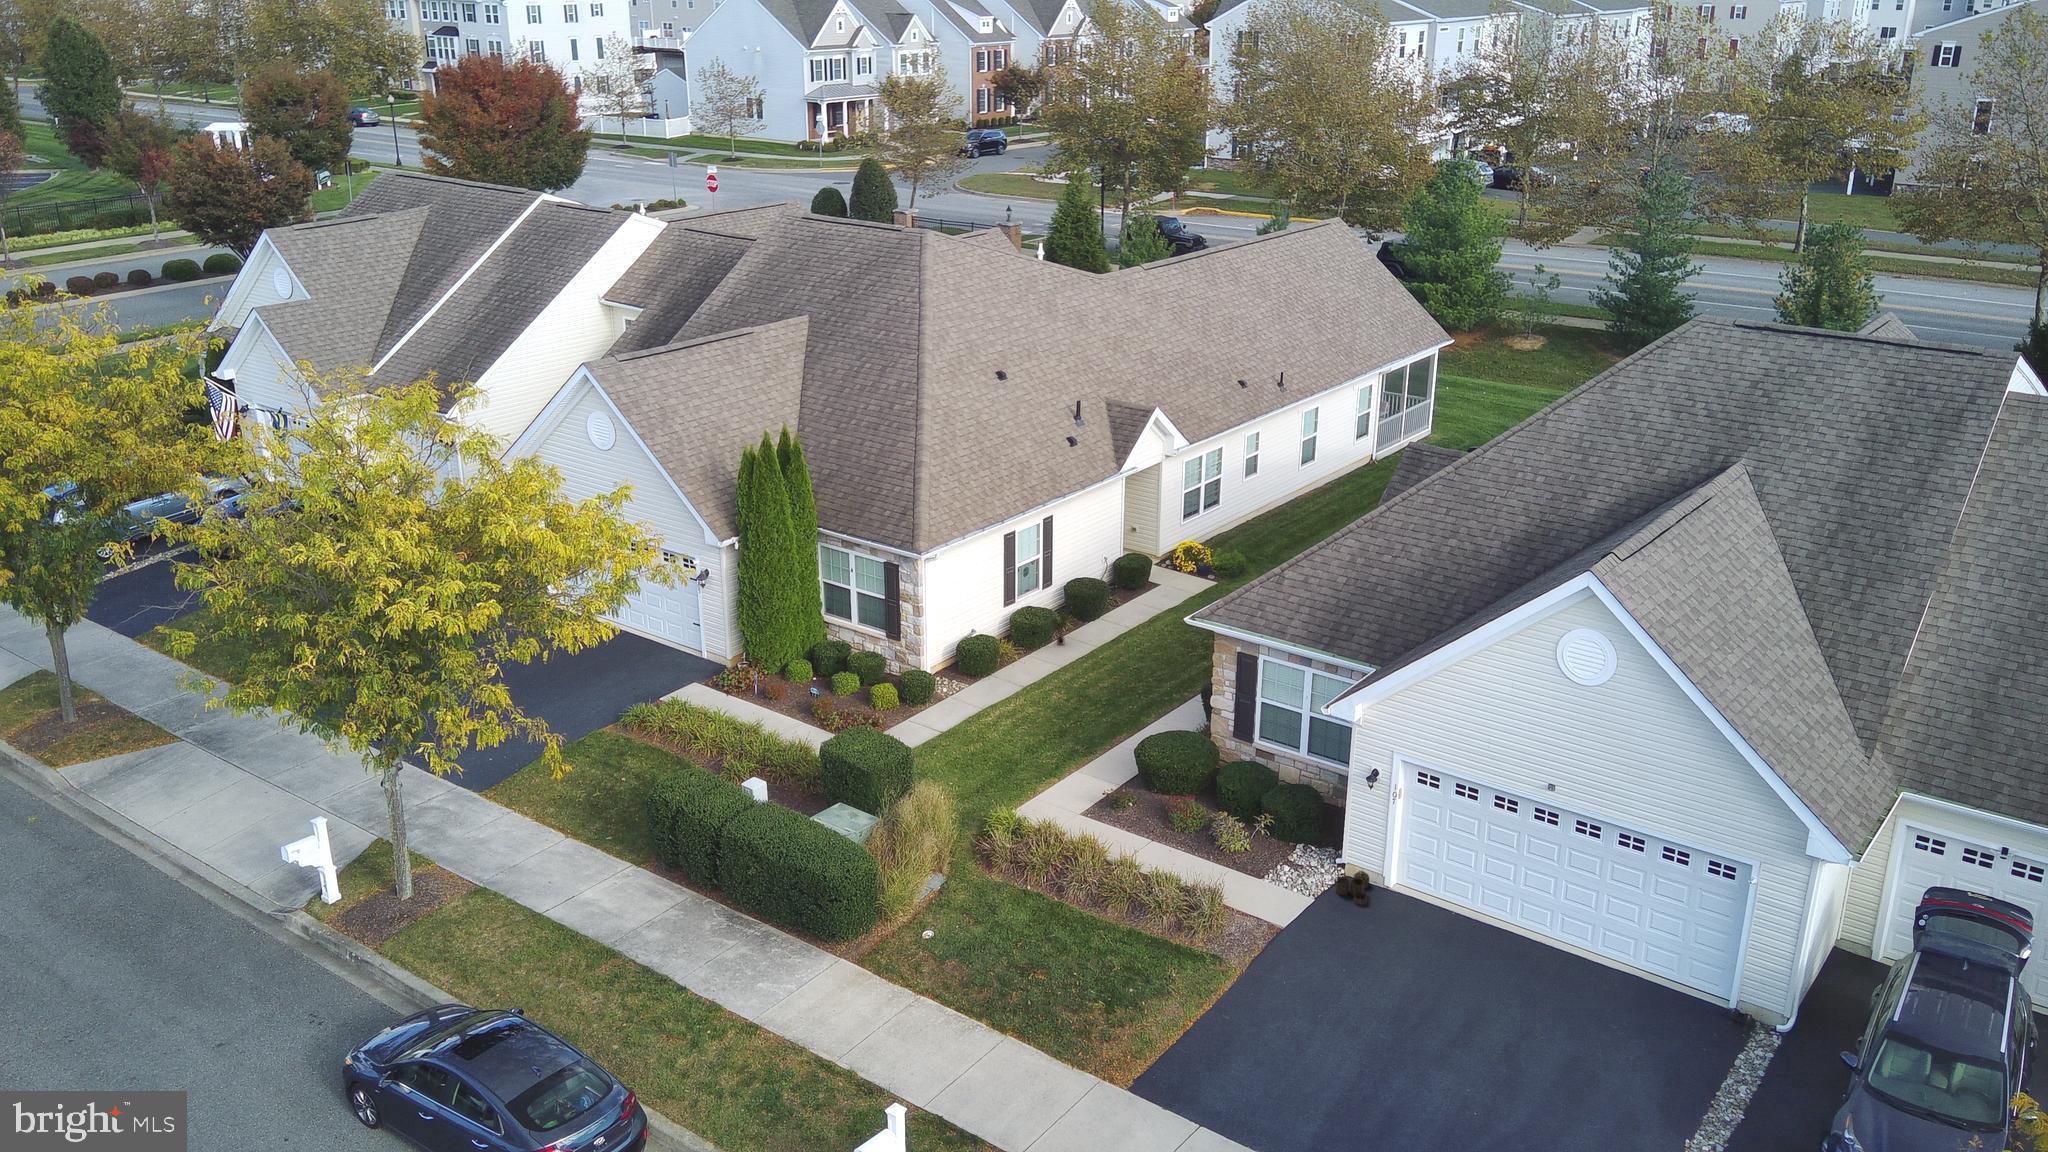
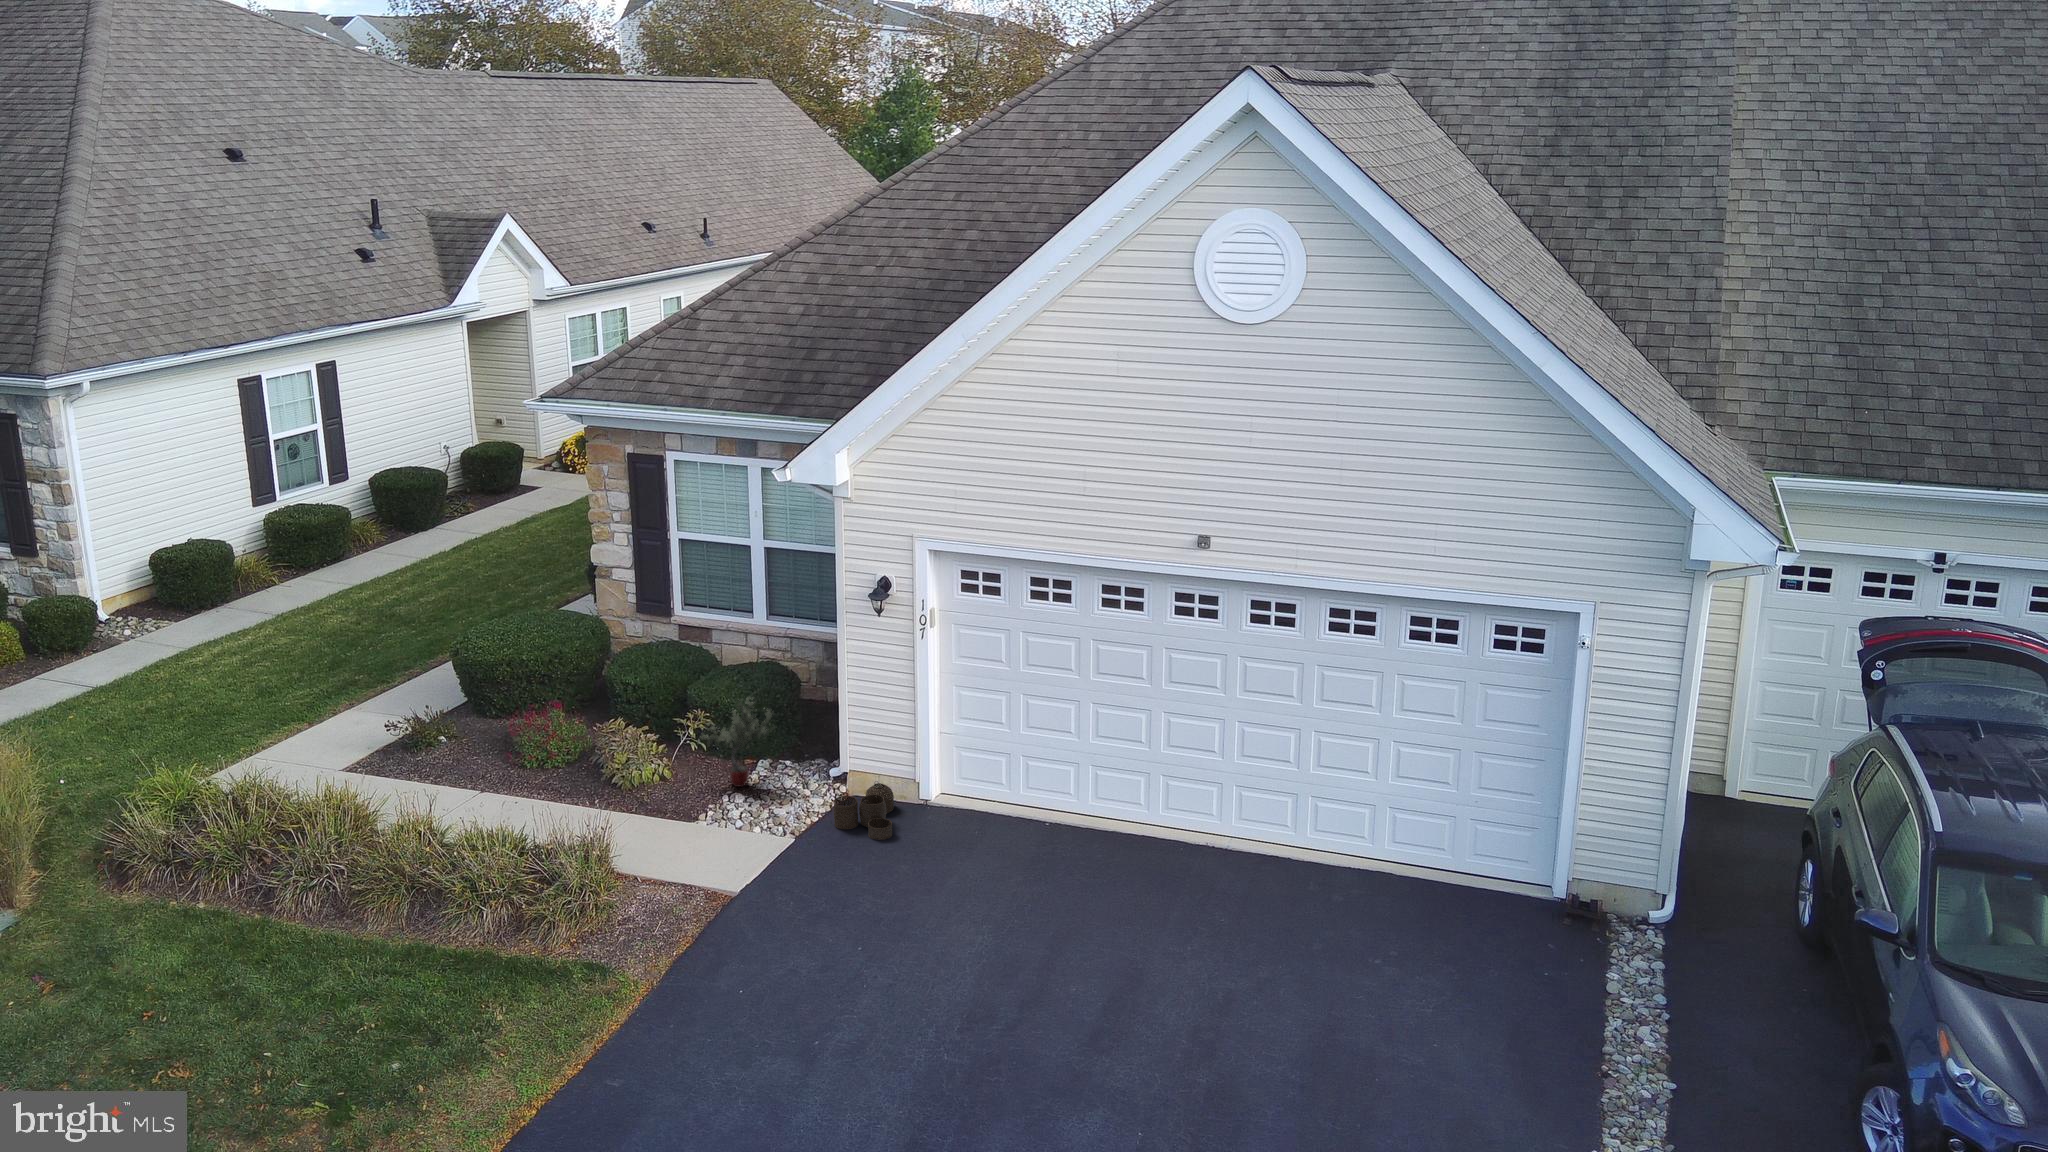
potted tree: present [1050,608,1070,645] -> present [701,697,773,787]

